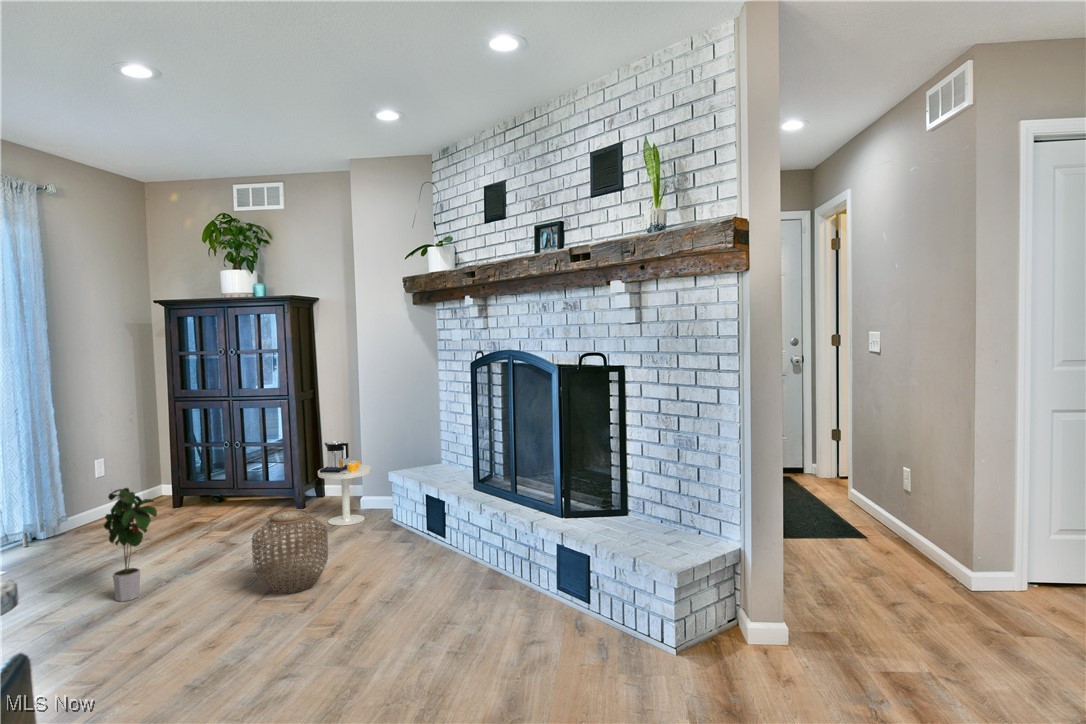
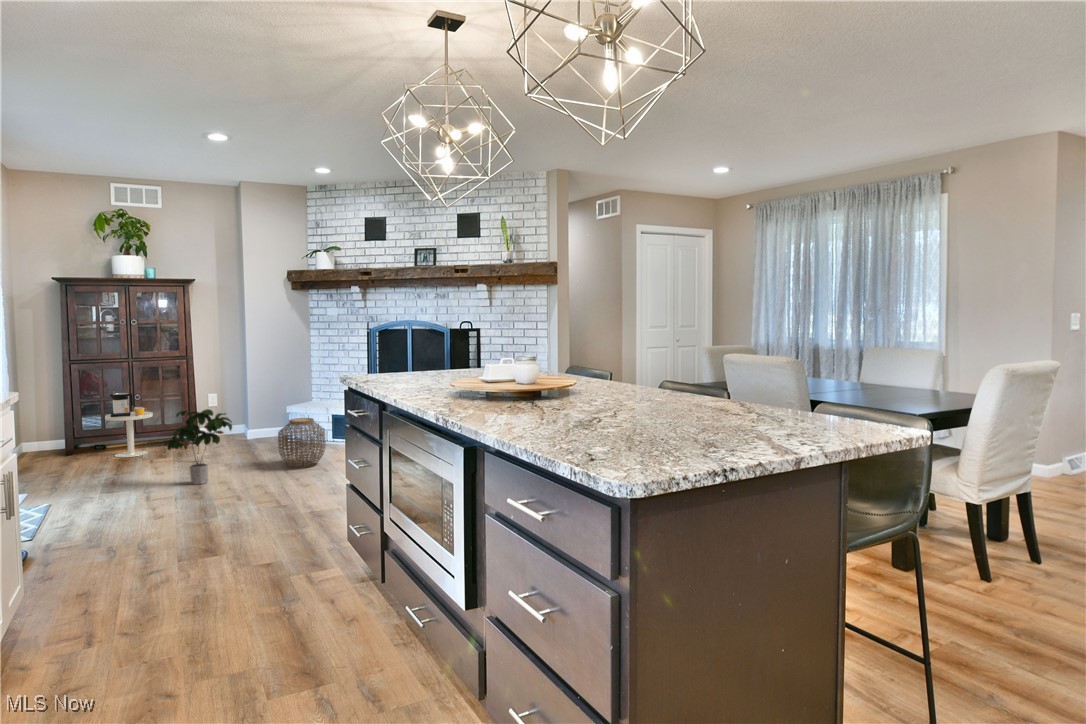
side table: present [318,441,371,526] -> present [105,393,153,457]

